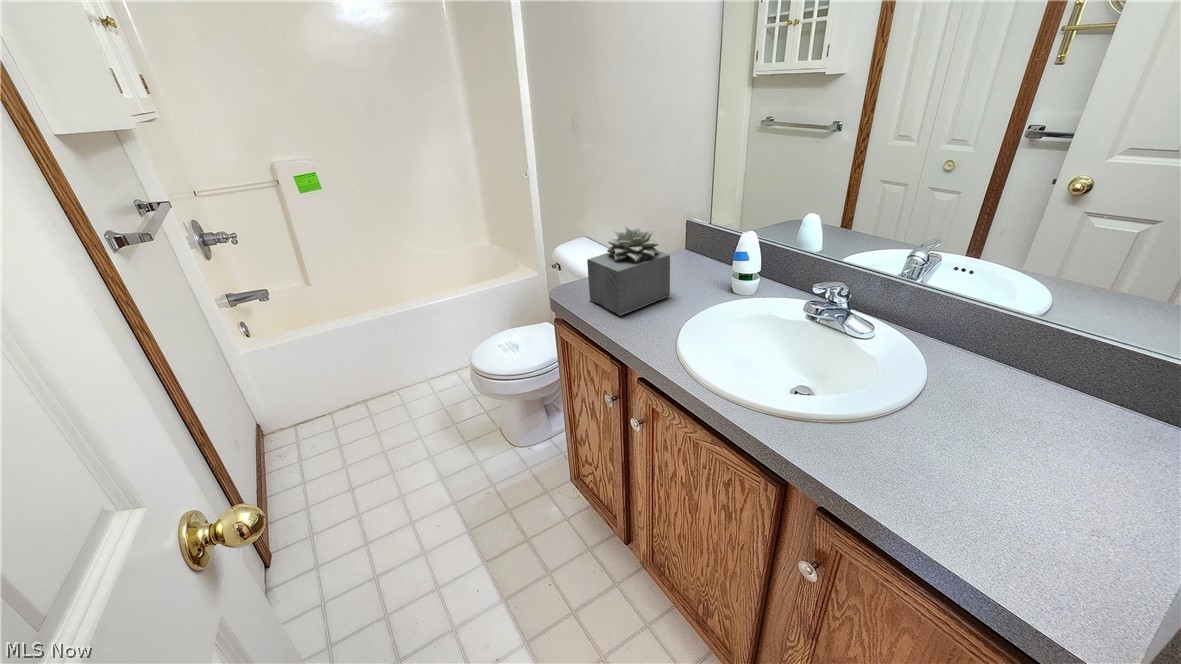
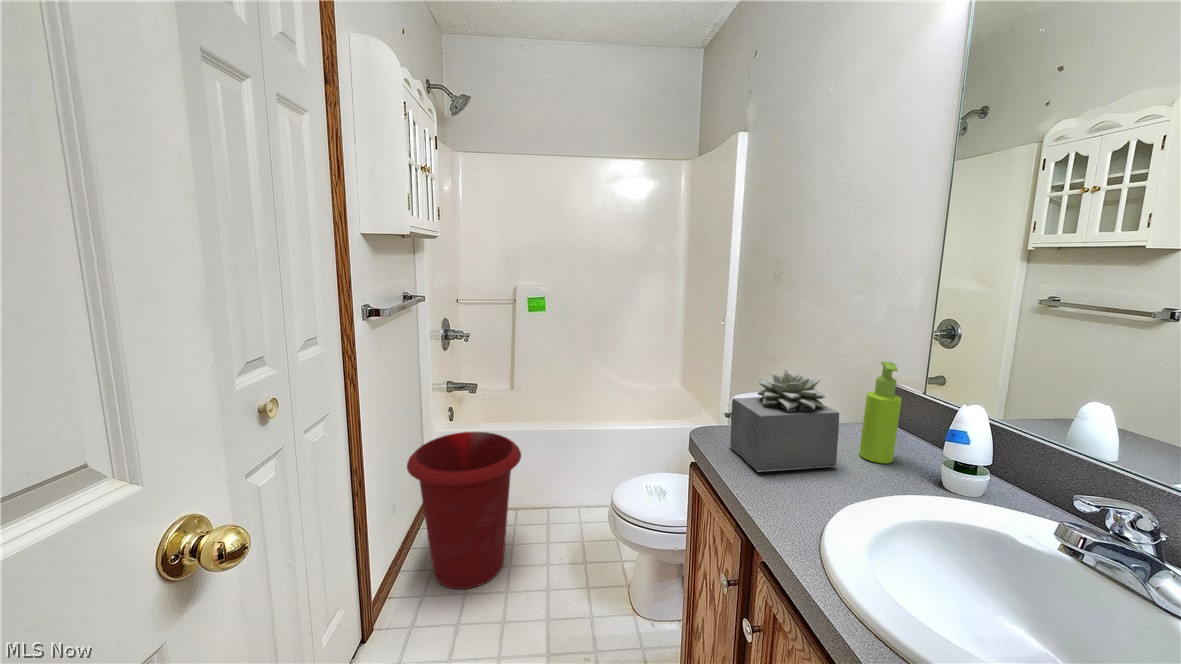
soap dispenser: none [680,206,707,285] -> present [859,362,902,463]
waste bin: none [230,339,379,494] -> present [407,432,521,589]

